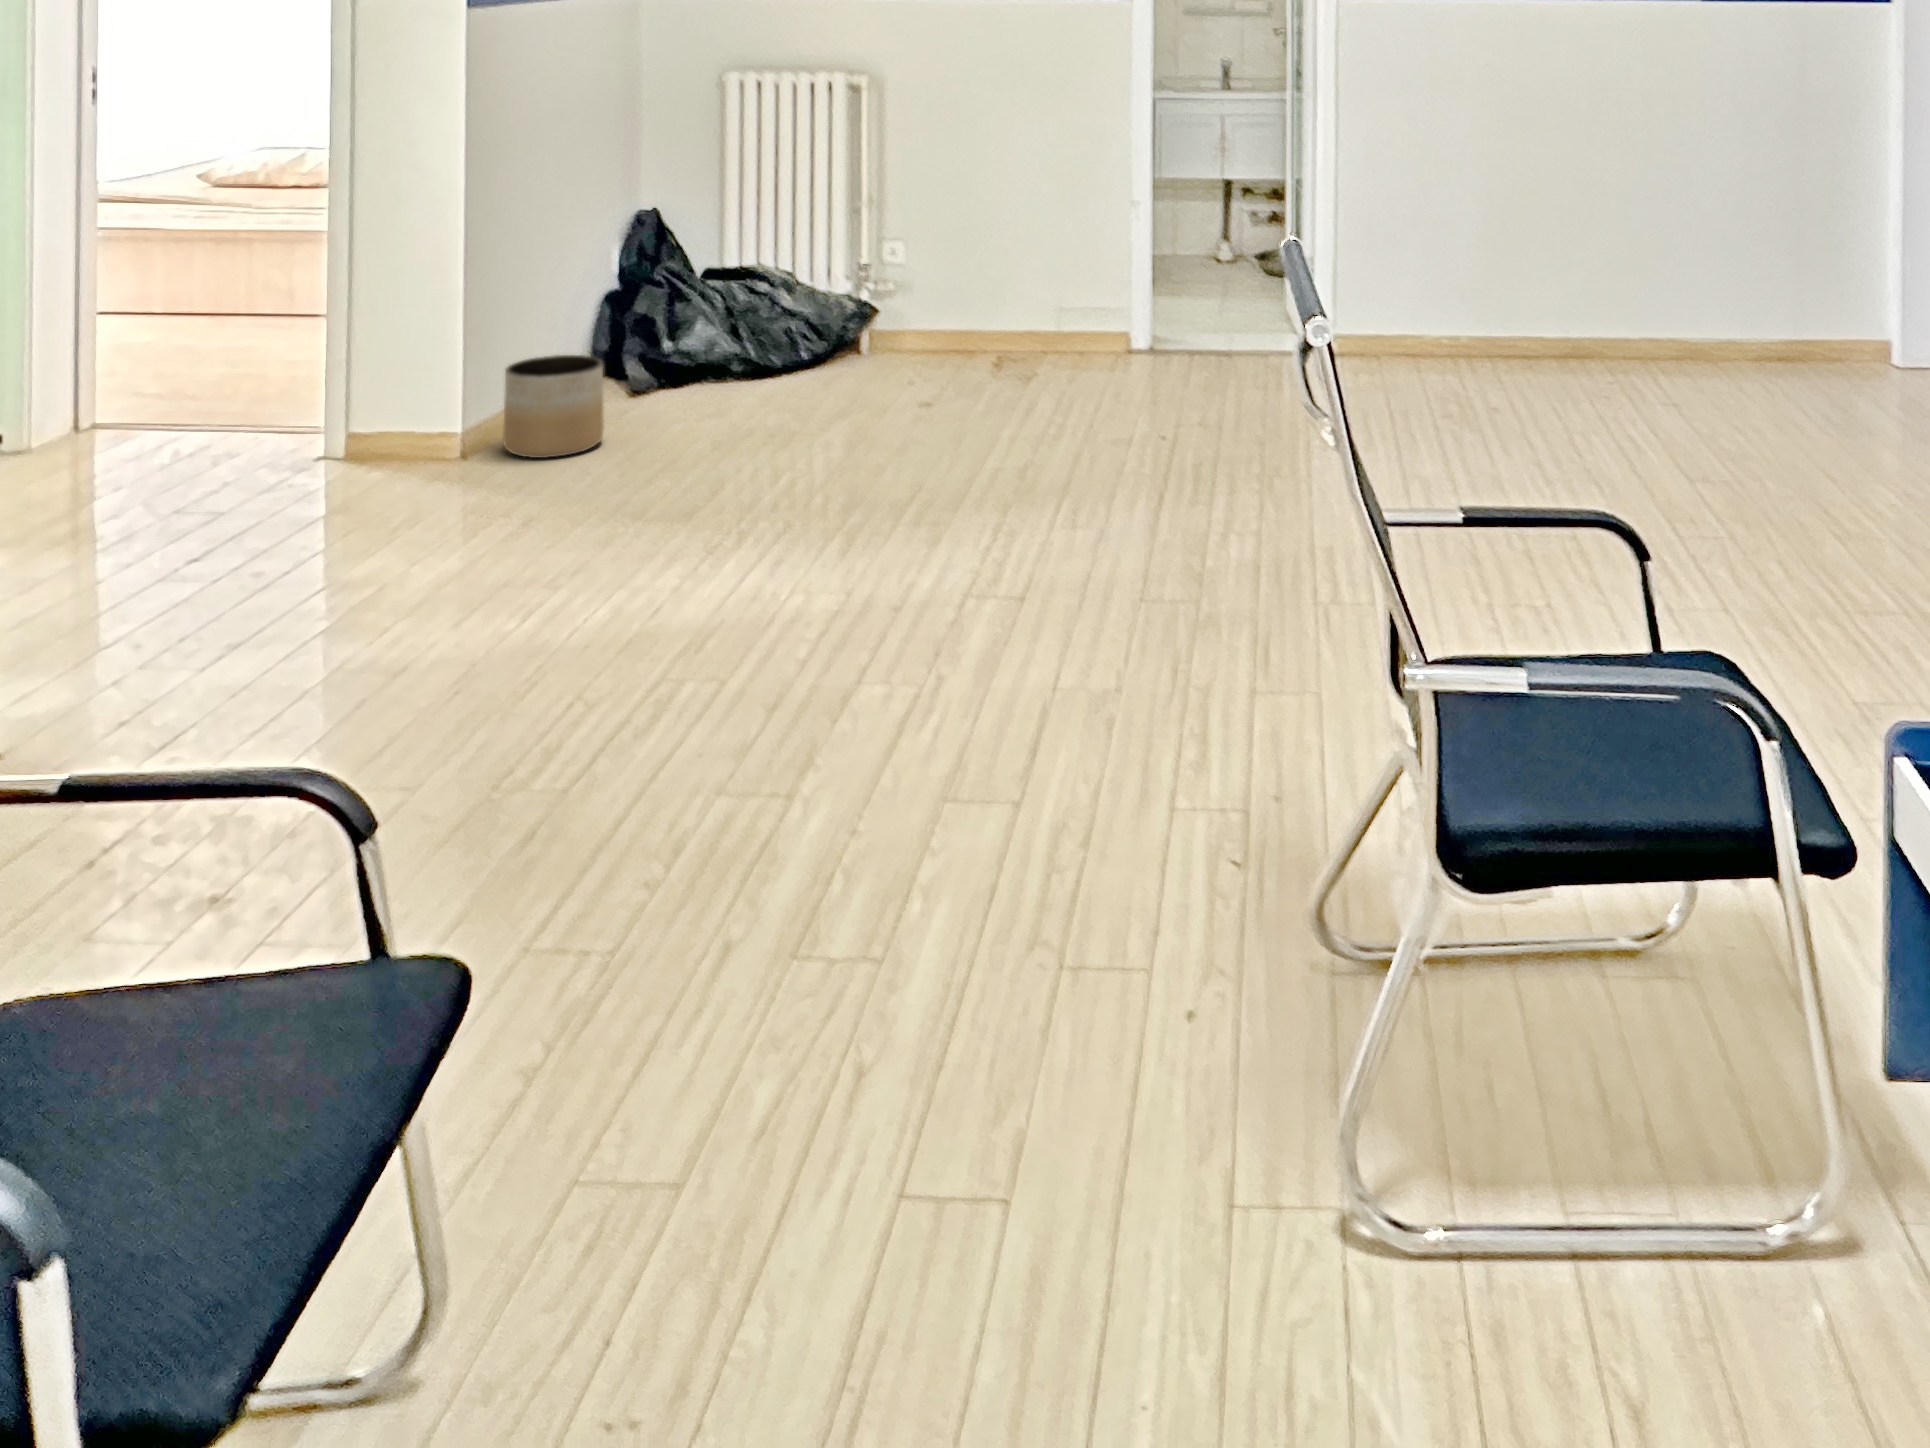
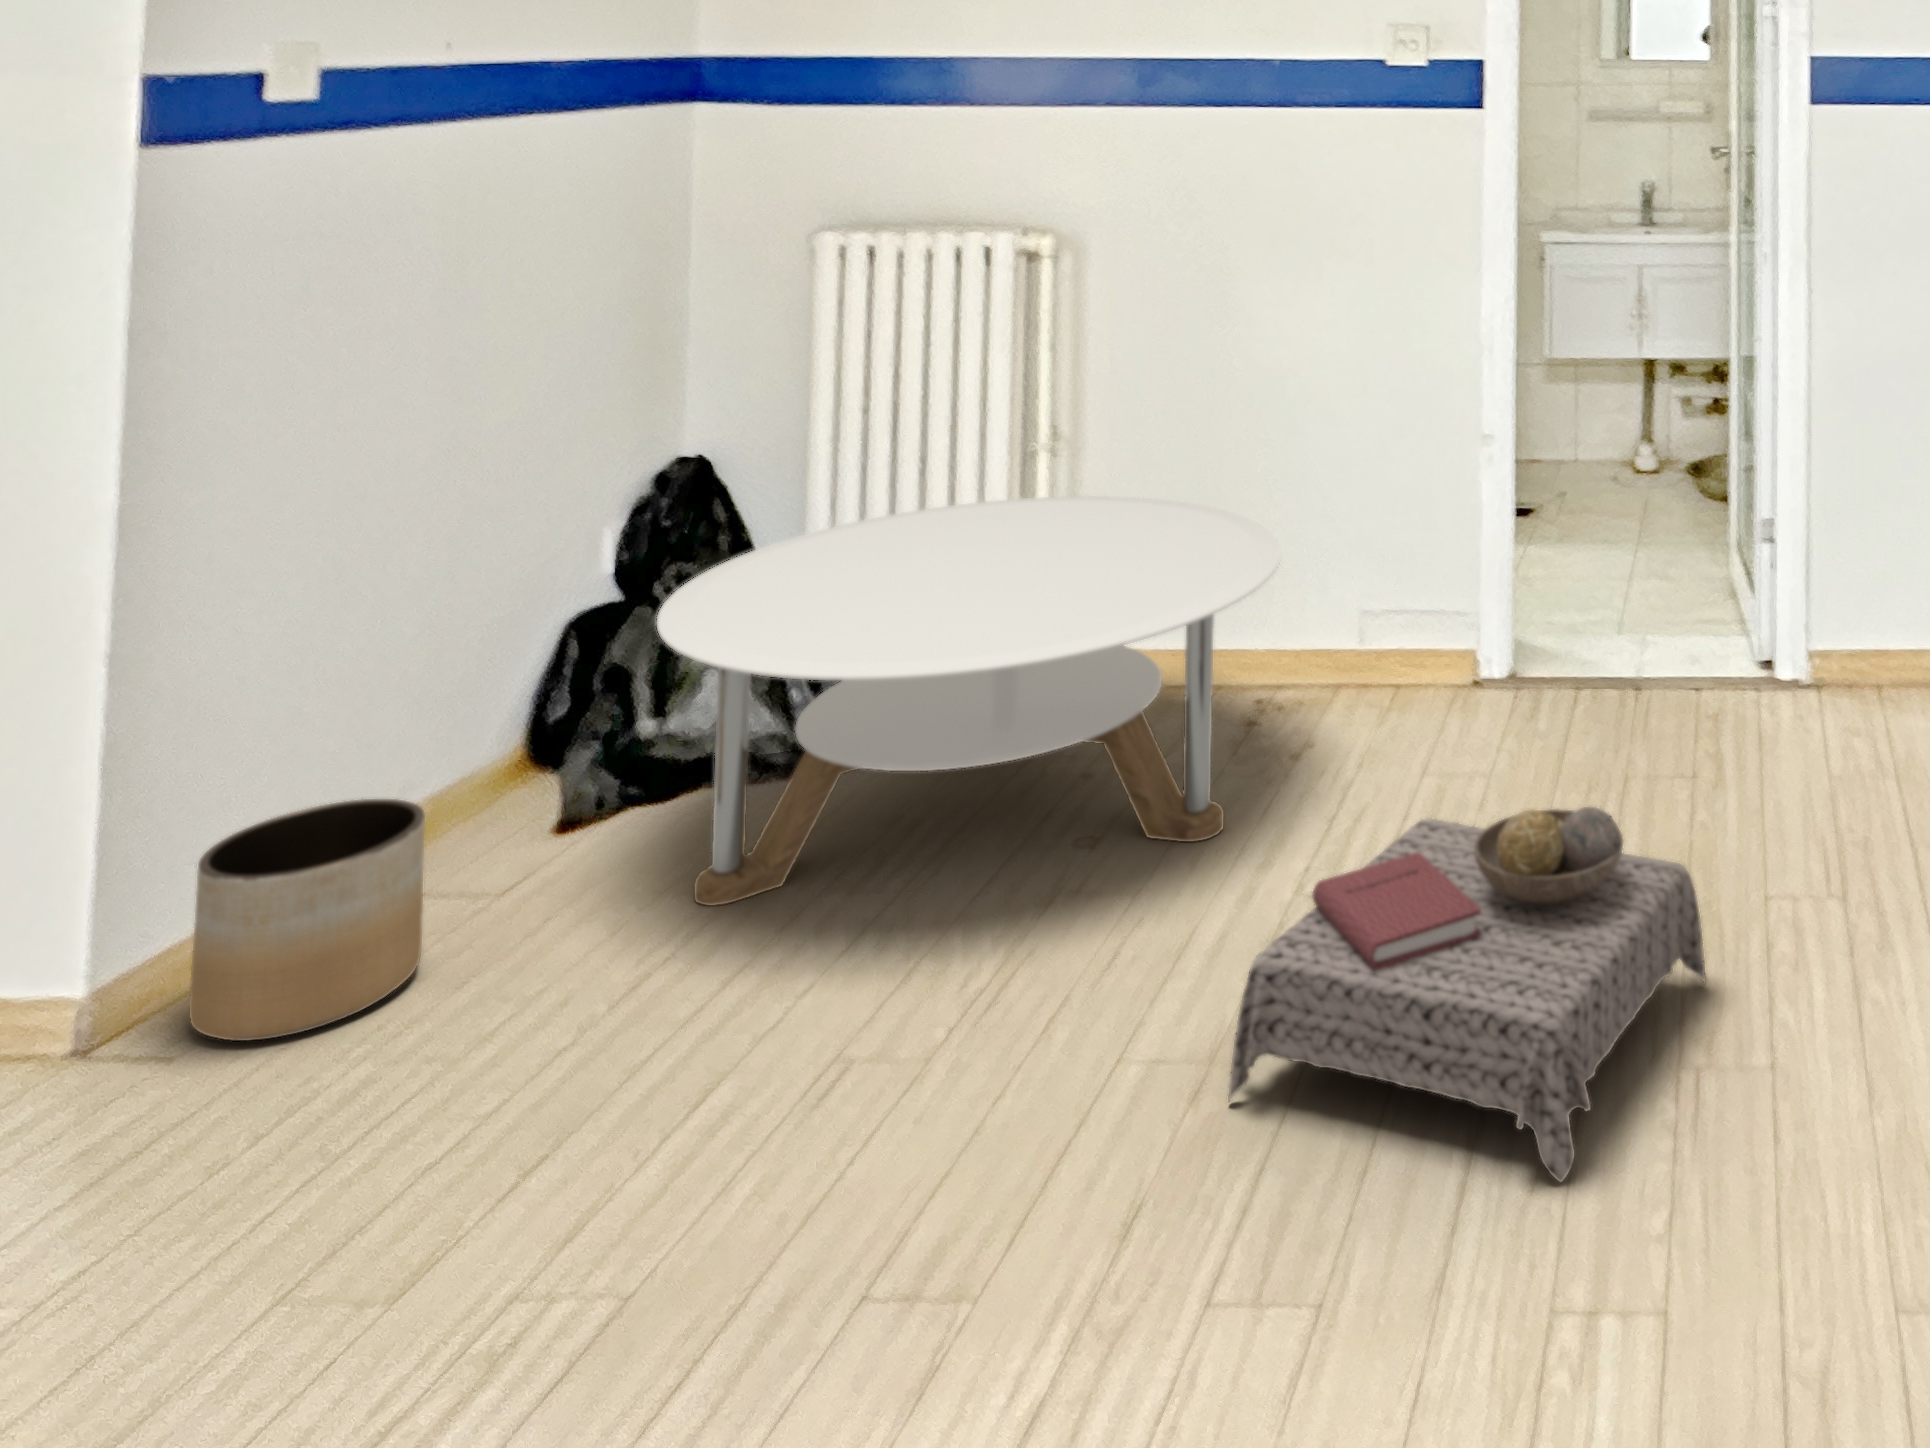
round table: none [690,233,1026,423] -> present [657,496,1281,906]
ottoman: none [1040,354,1276,505] -> present [1229,807,1705,1182]

